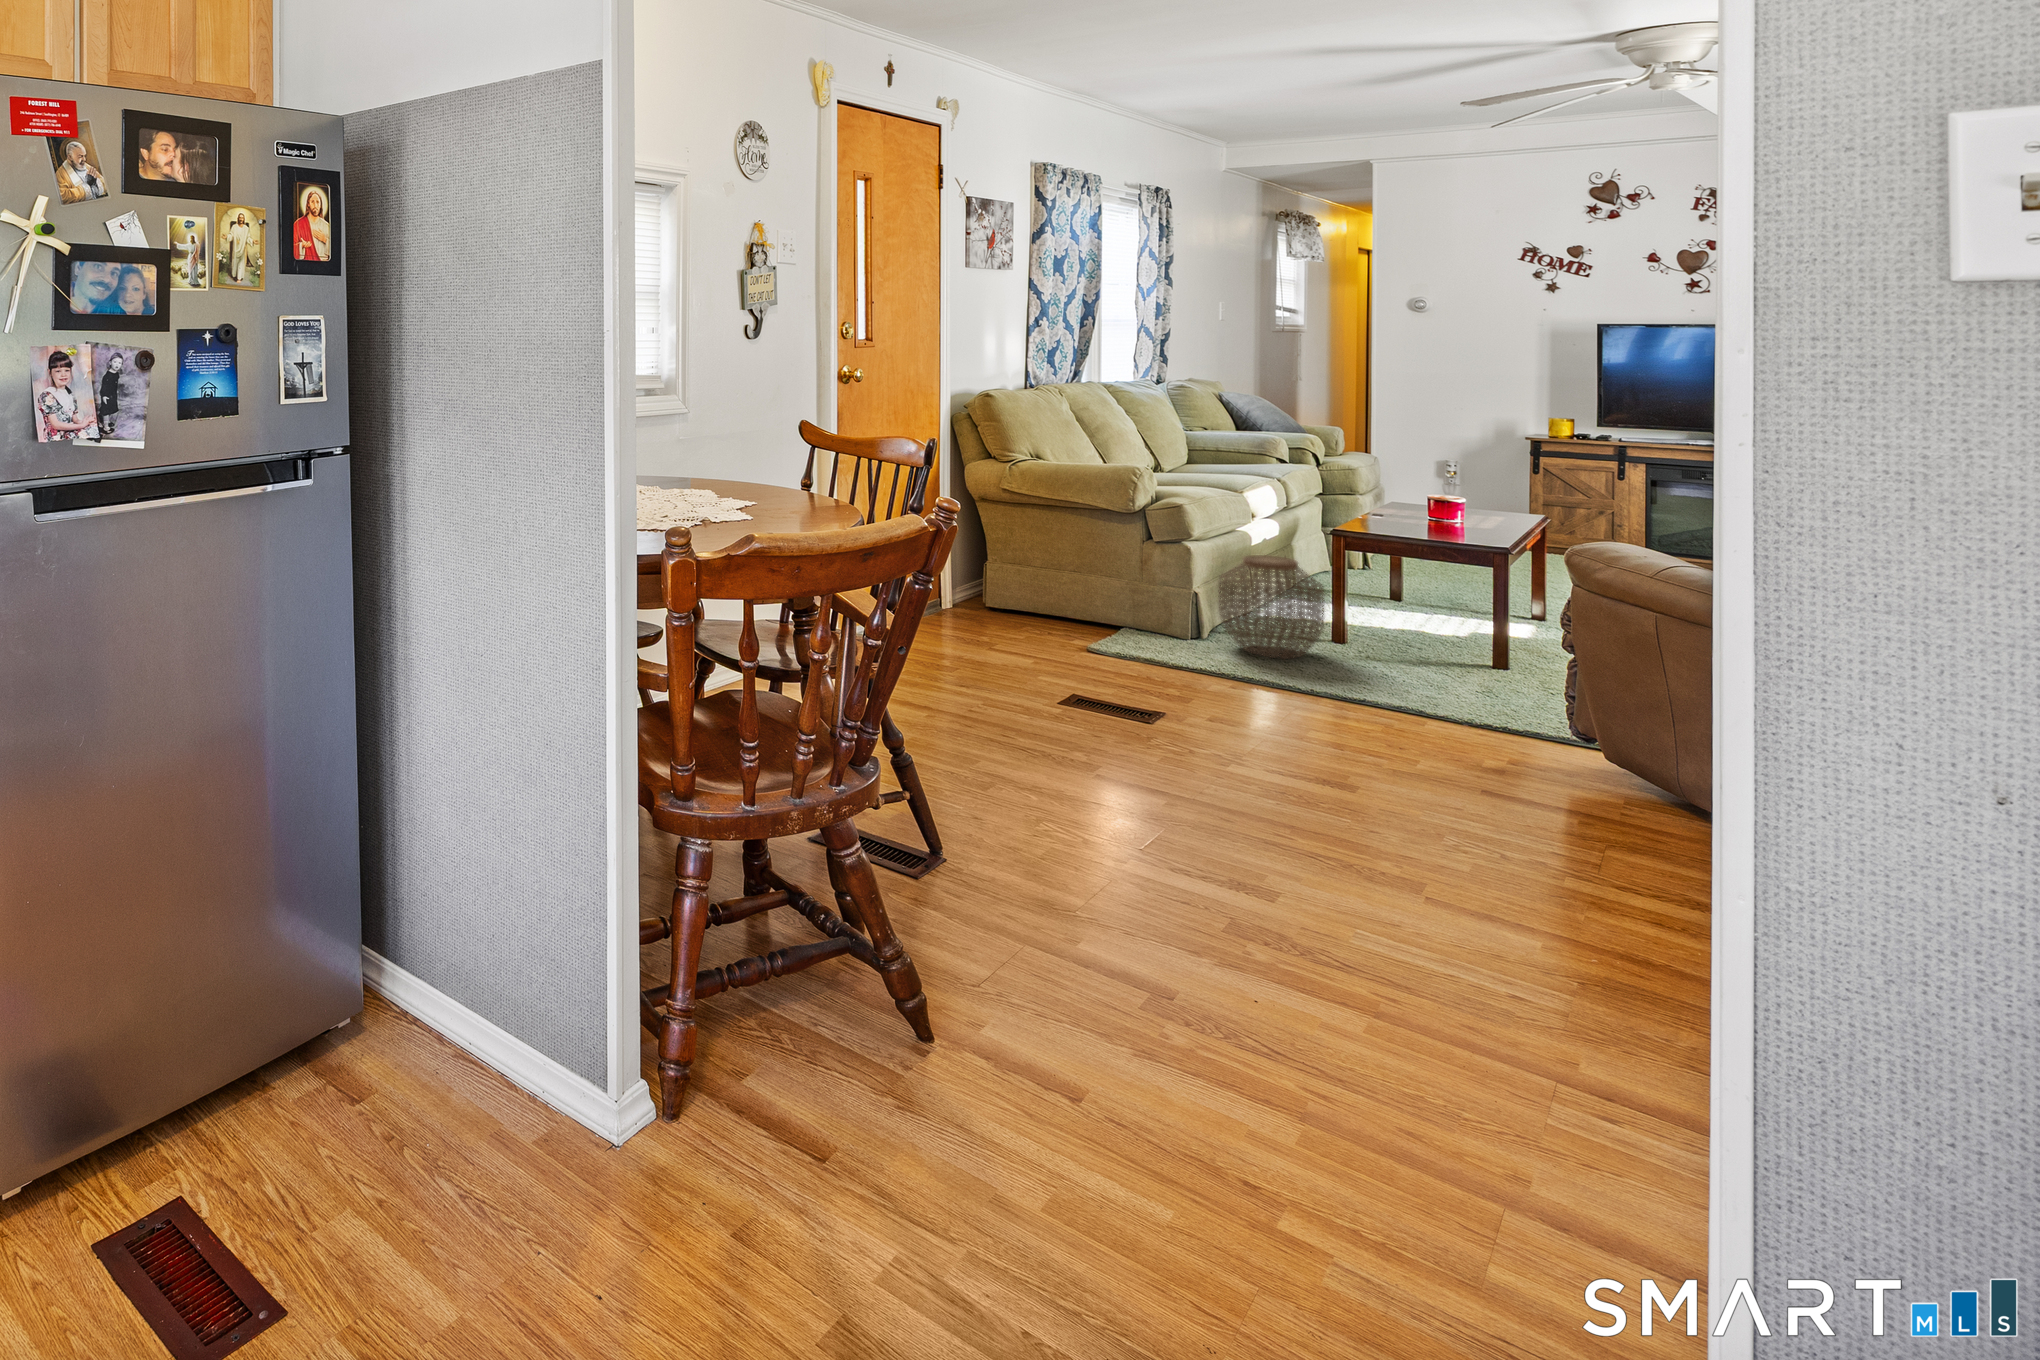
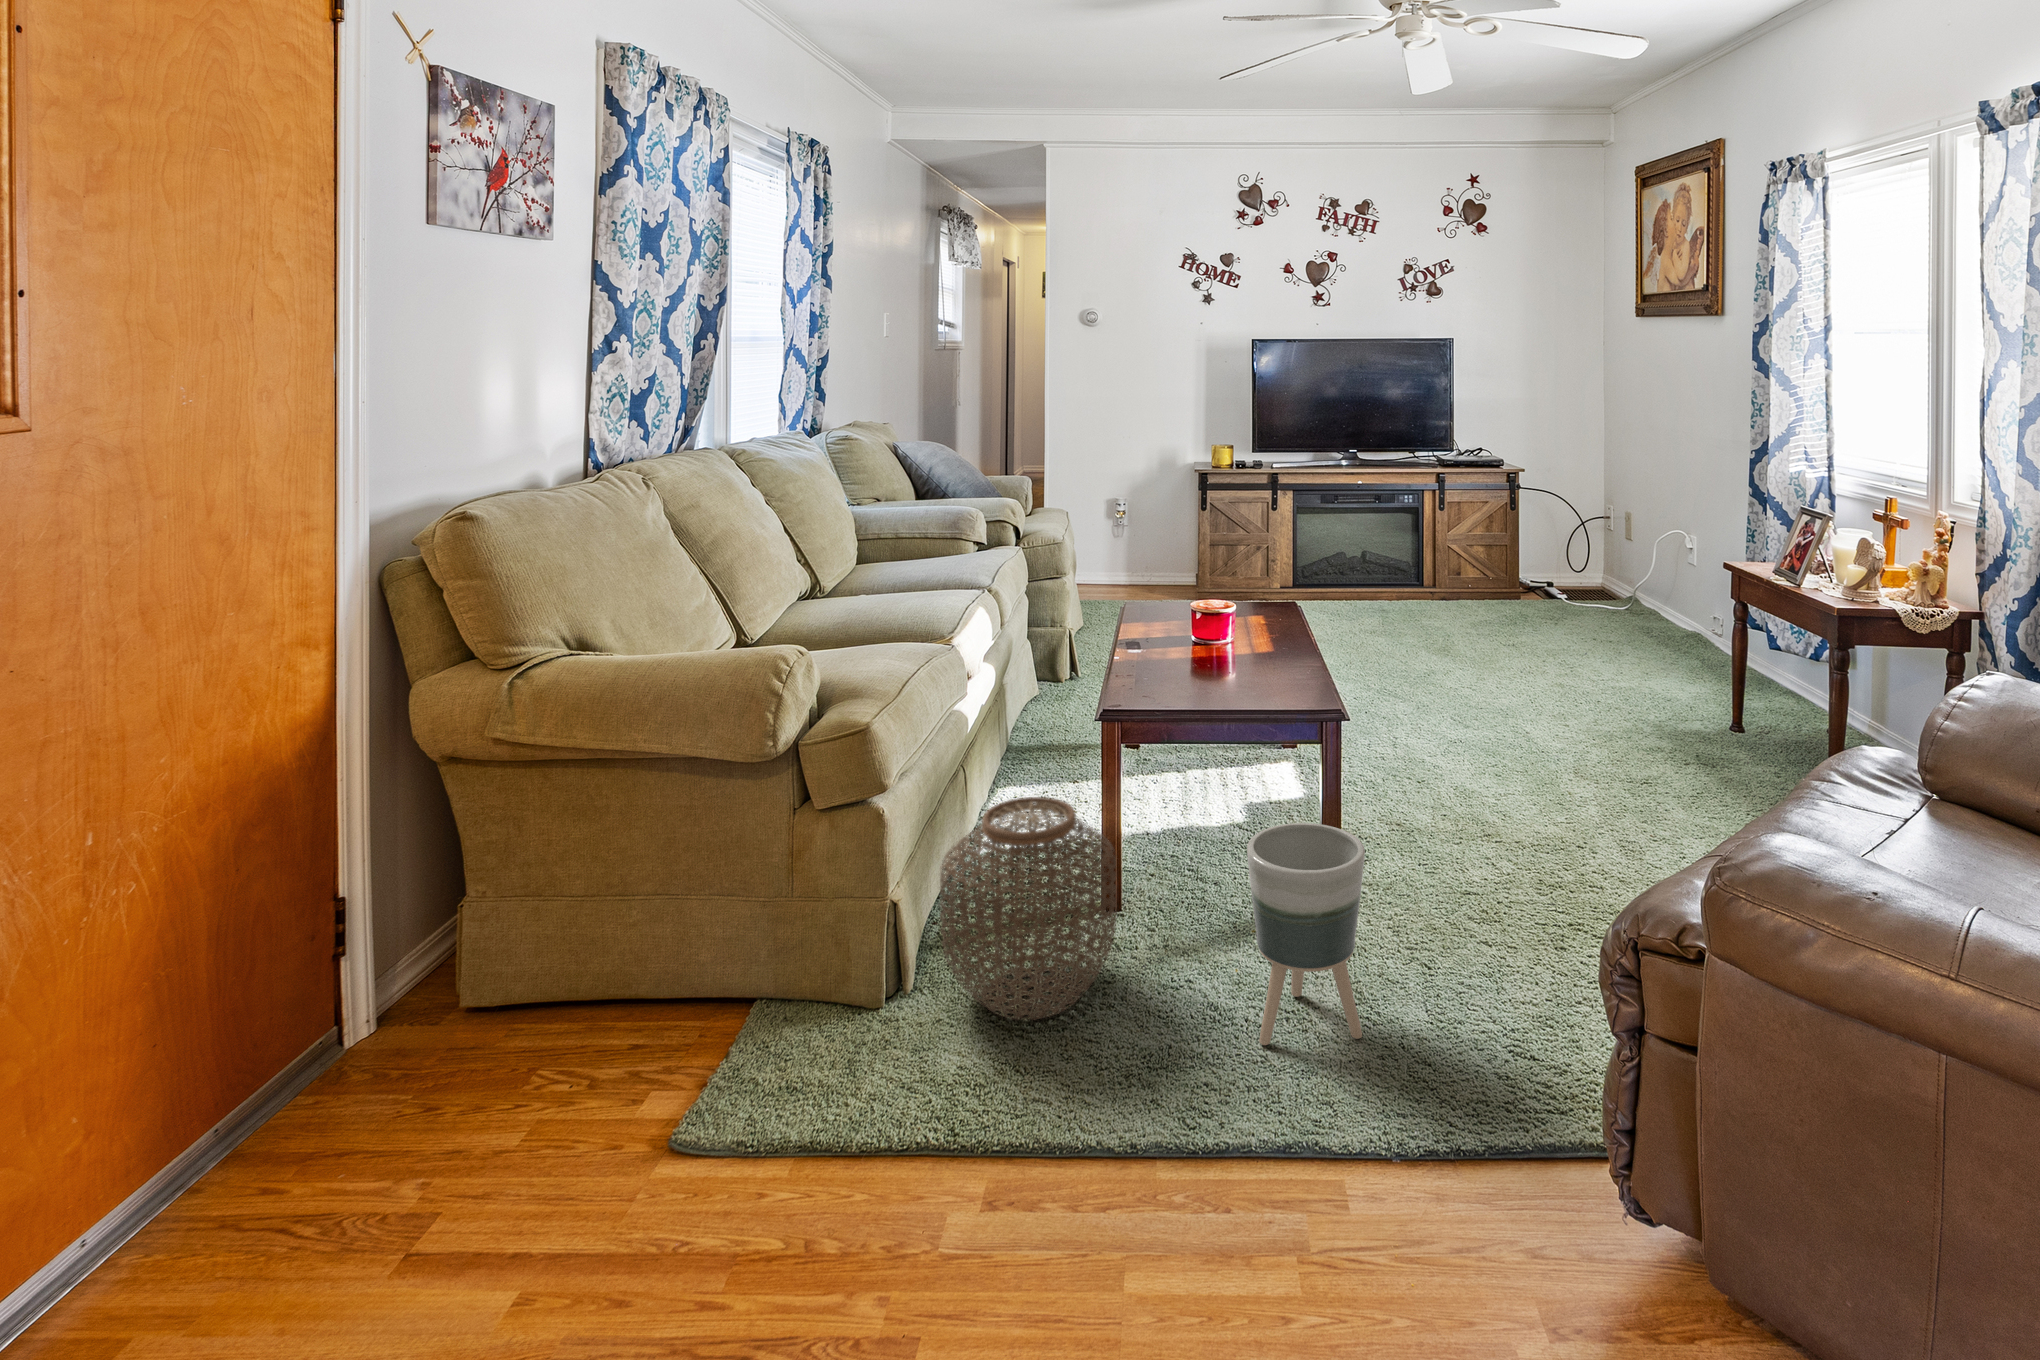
planter: none [1398,583,1479,696] -> present [1247,823,1365,1045]

